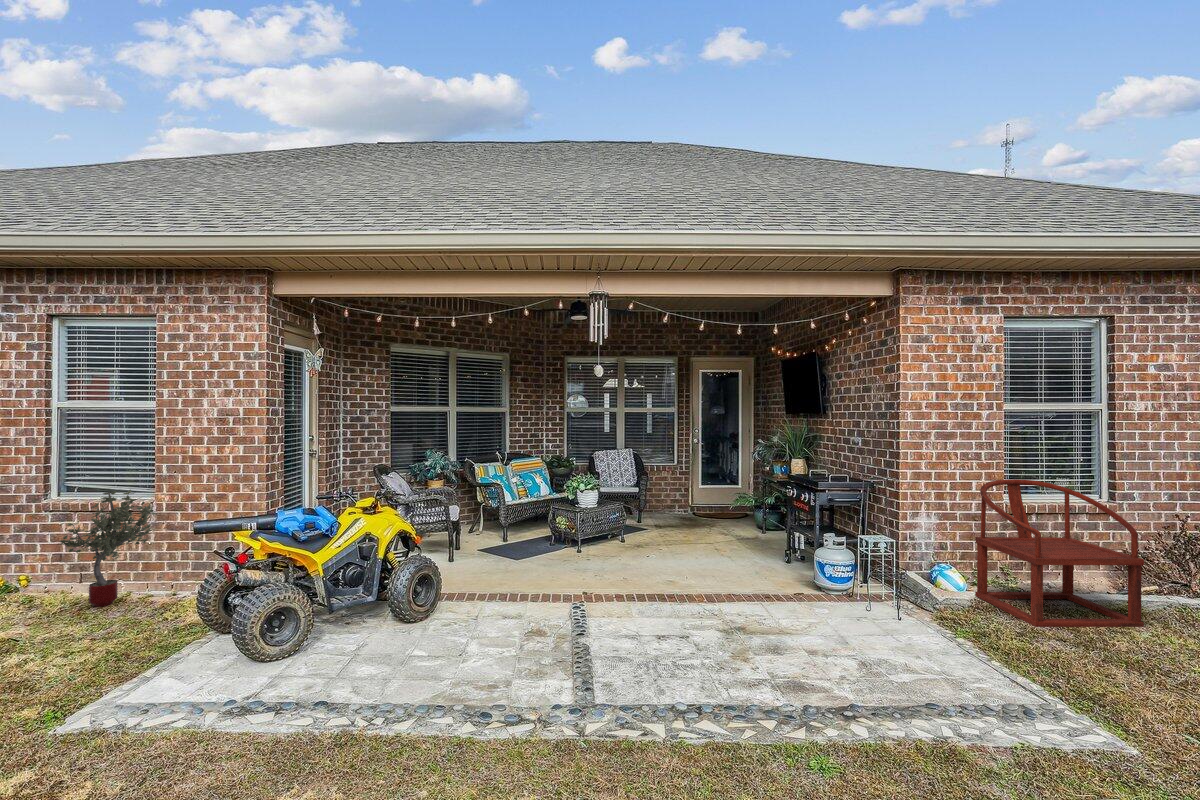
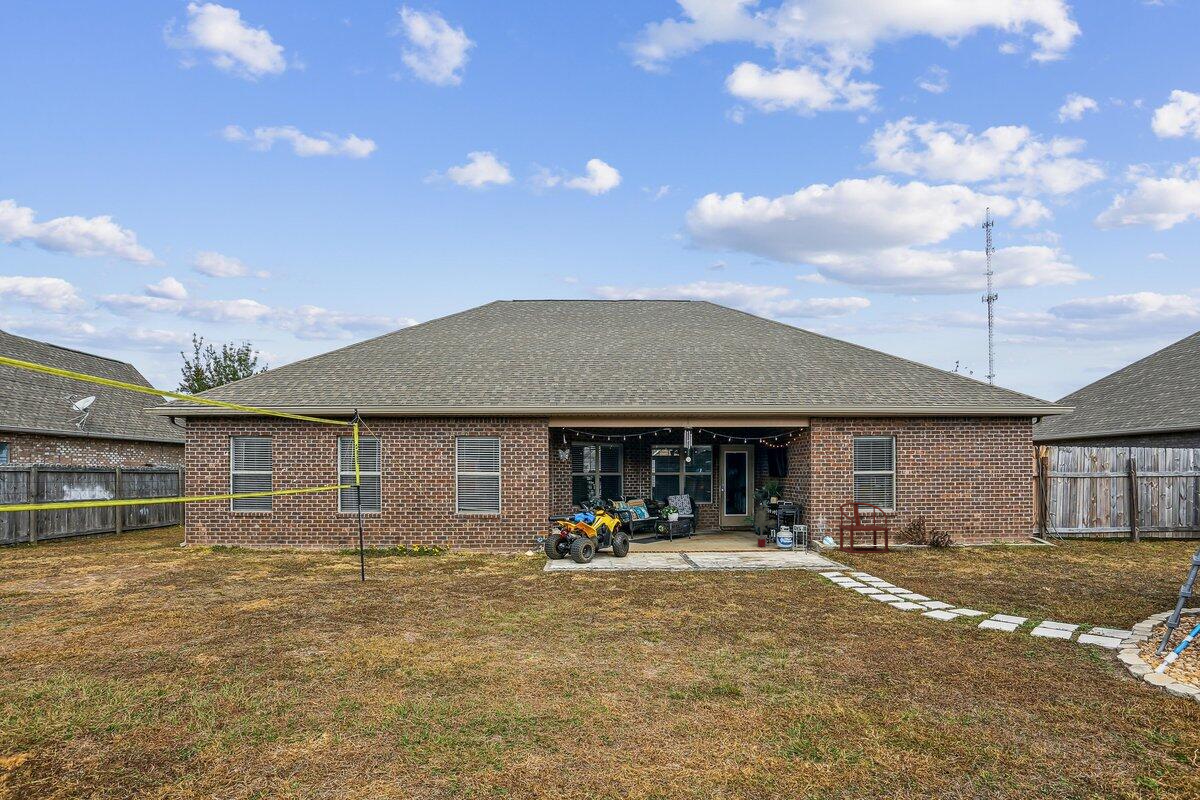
potted tree: present [60,490,156,607] -> present [754,505,775,547]

